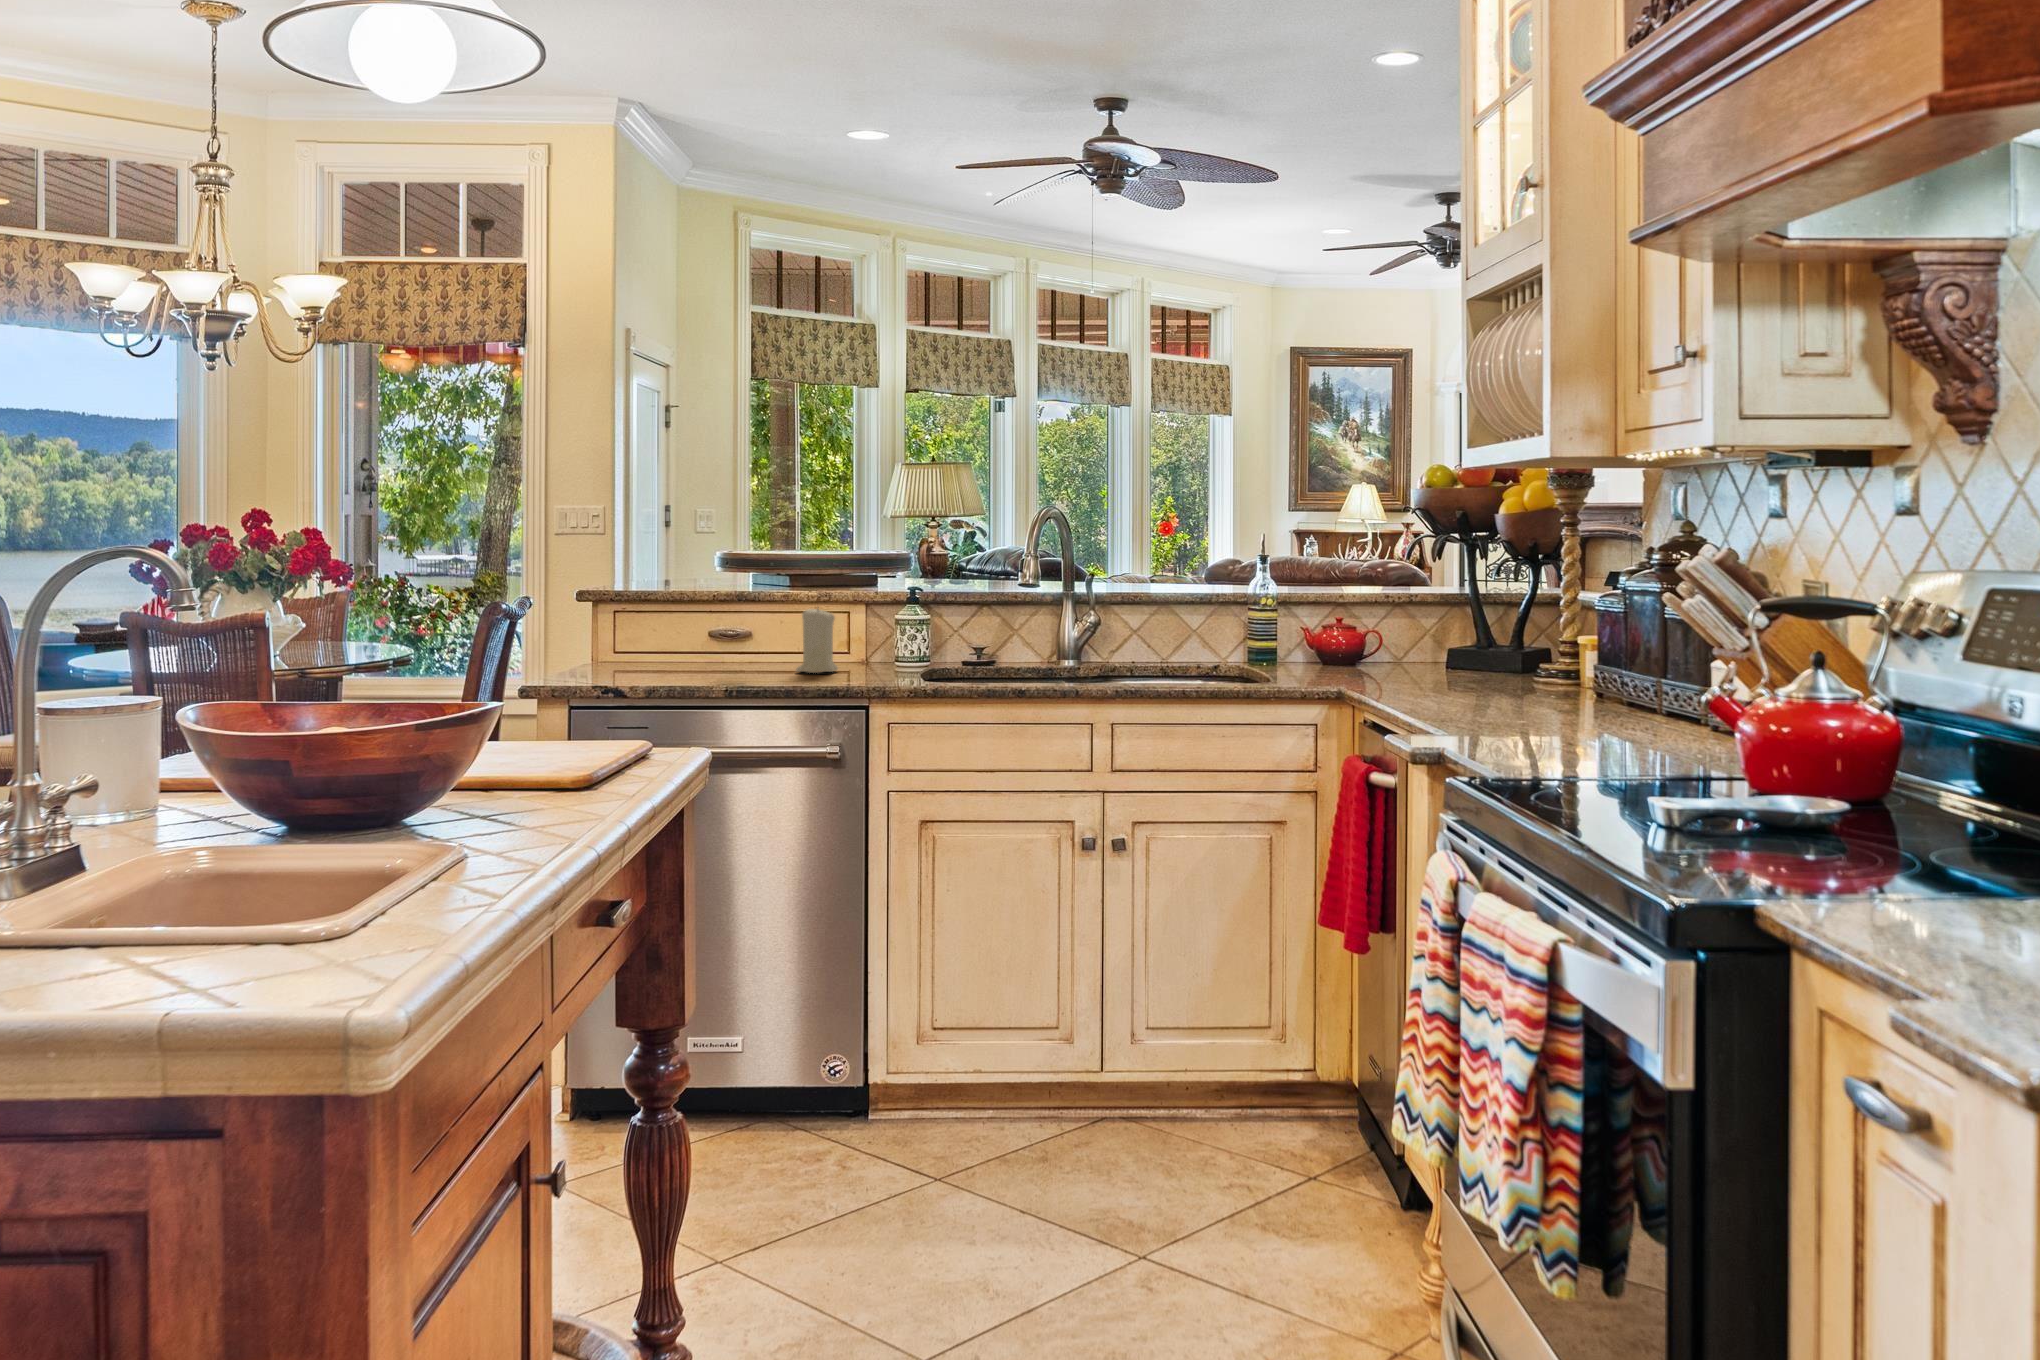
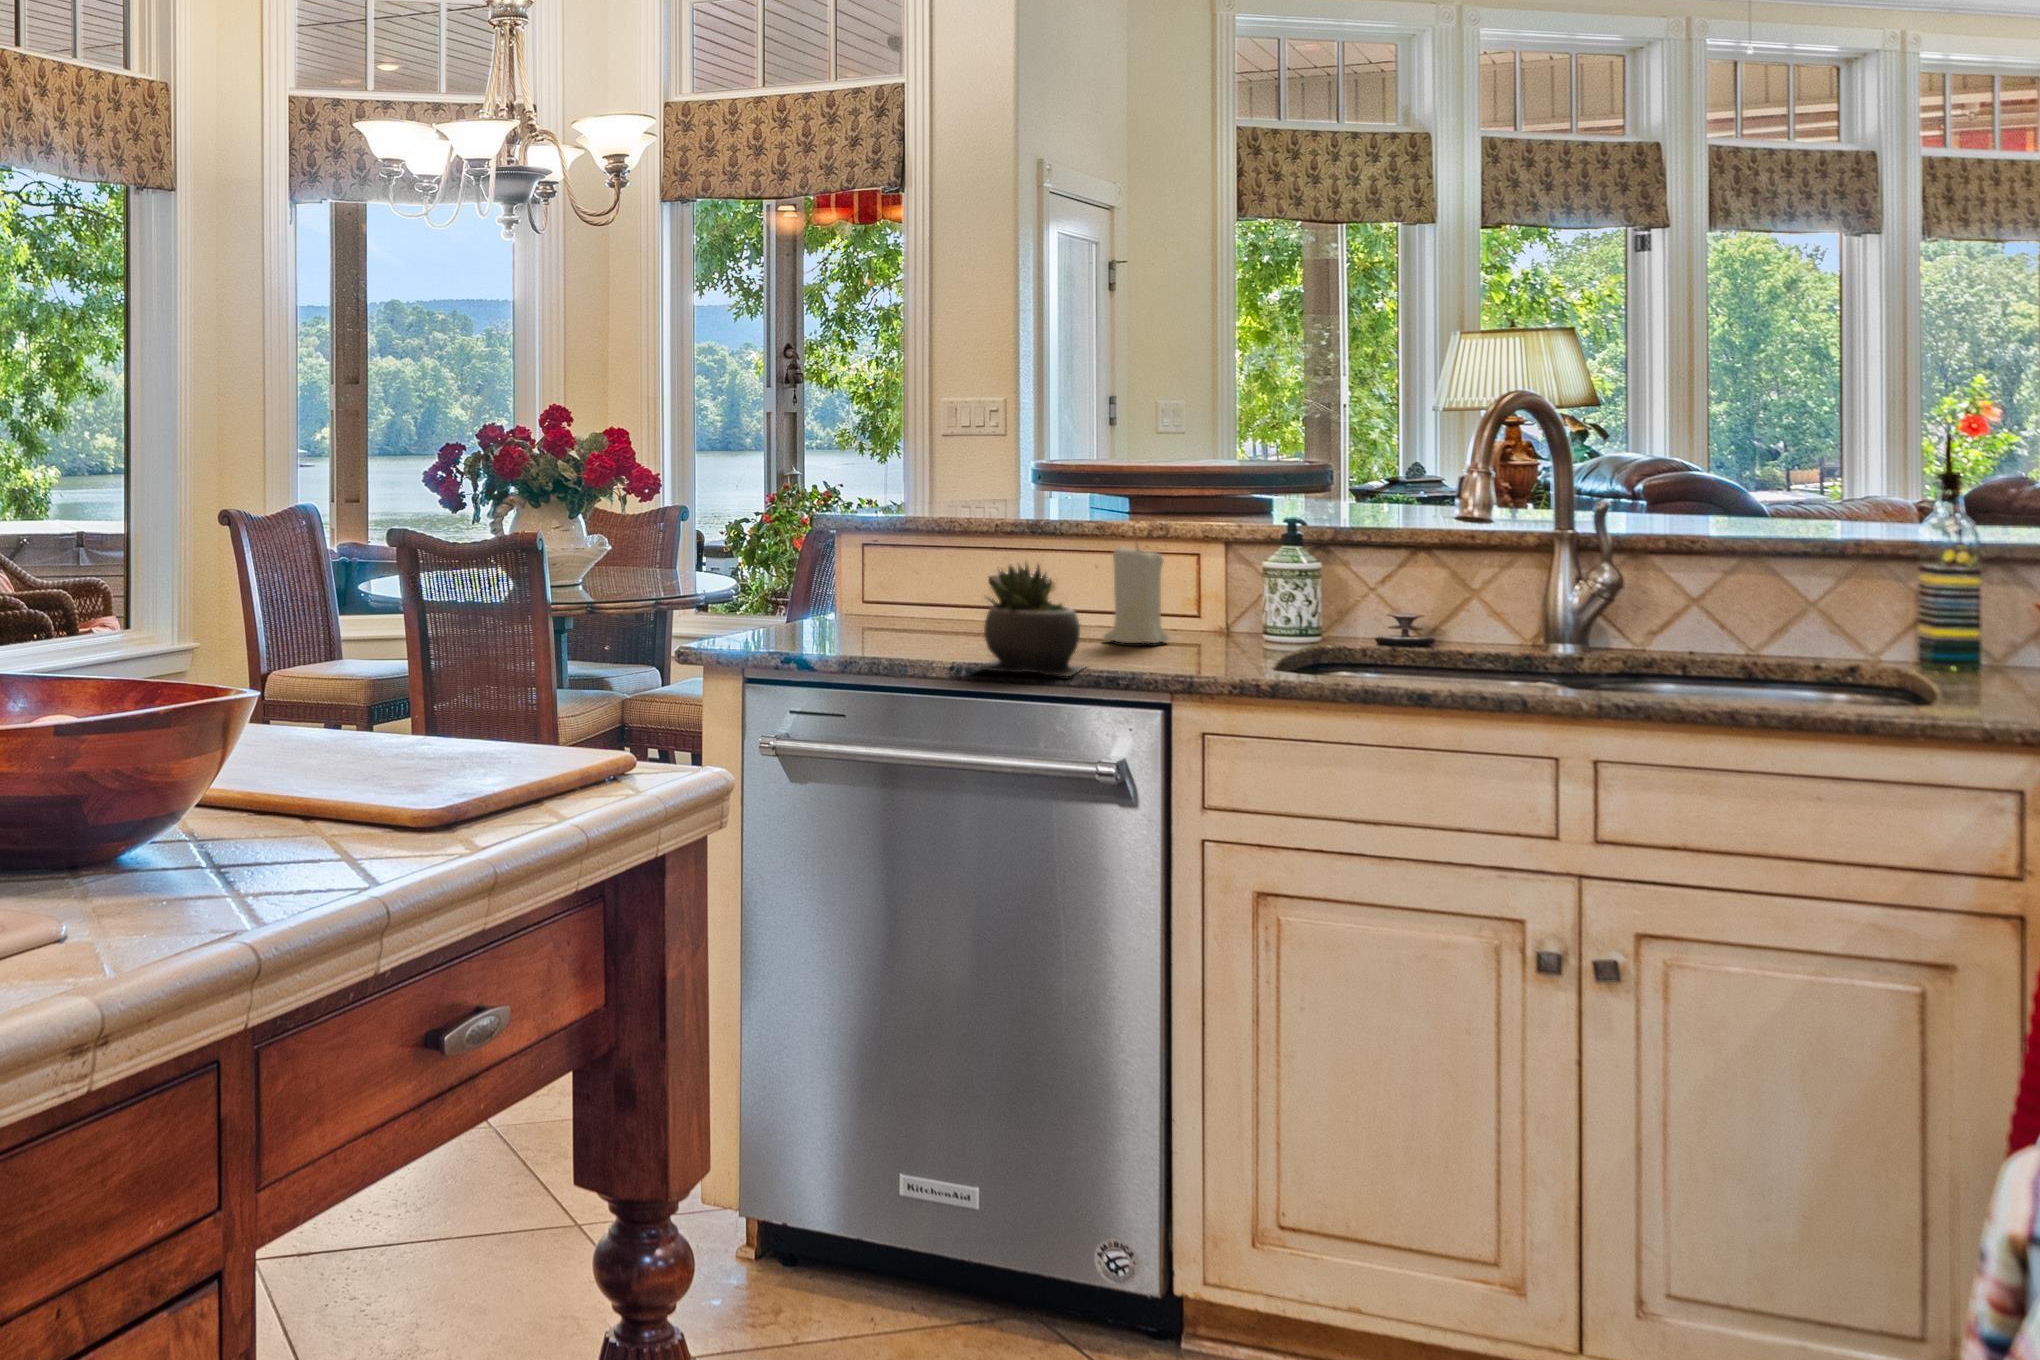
succulent plant: none [735,620,804,694] -> present [976,564,1085,676]

